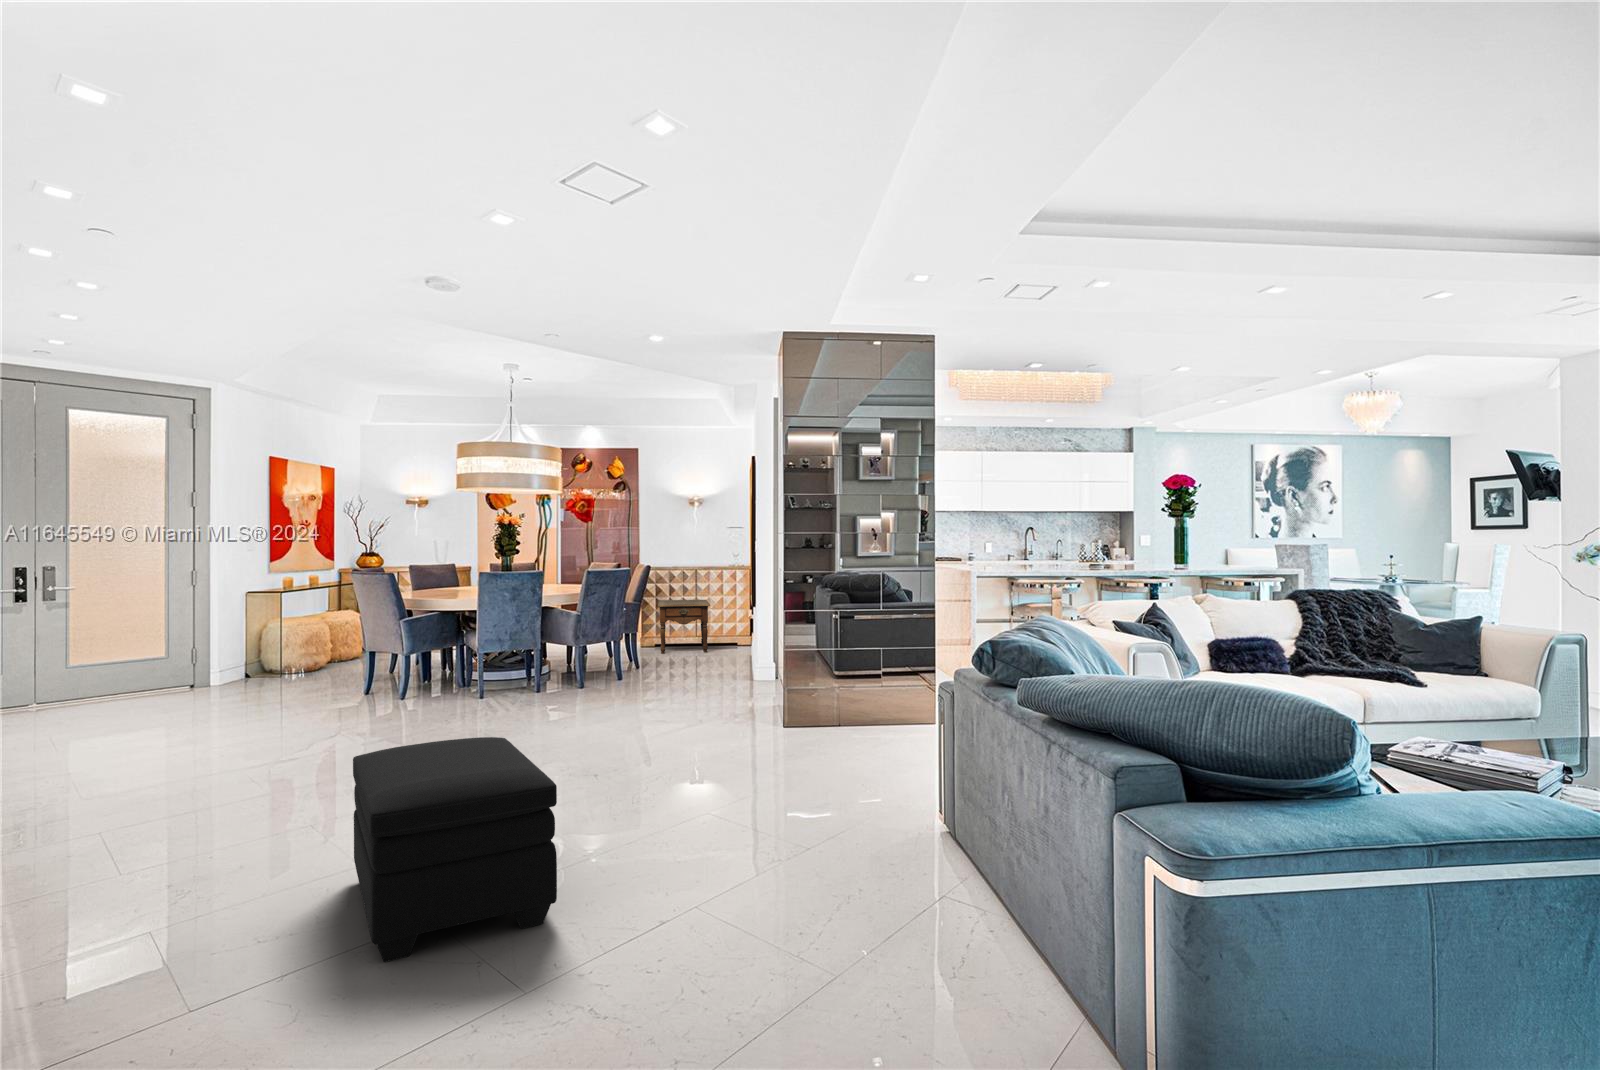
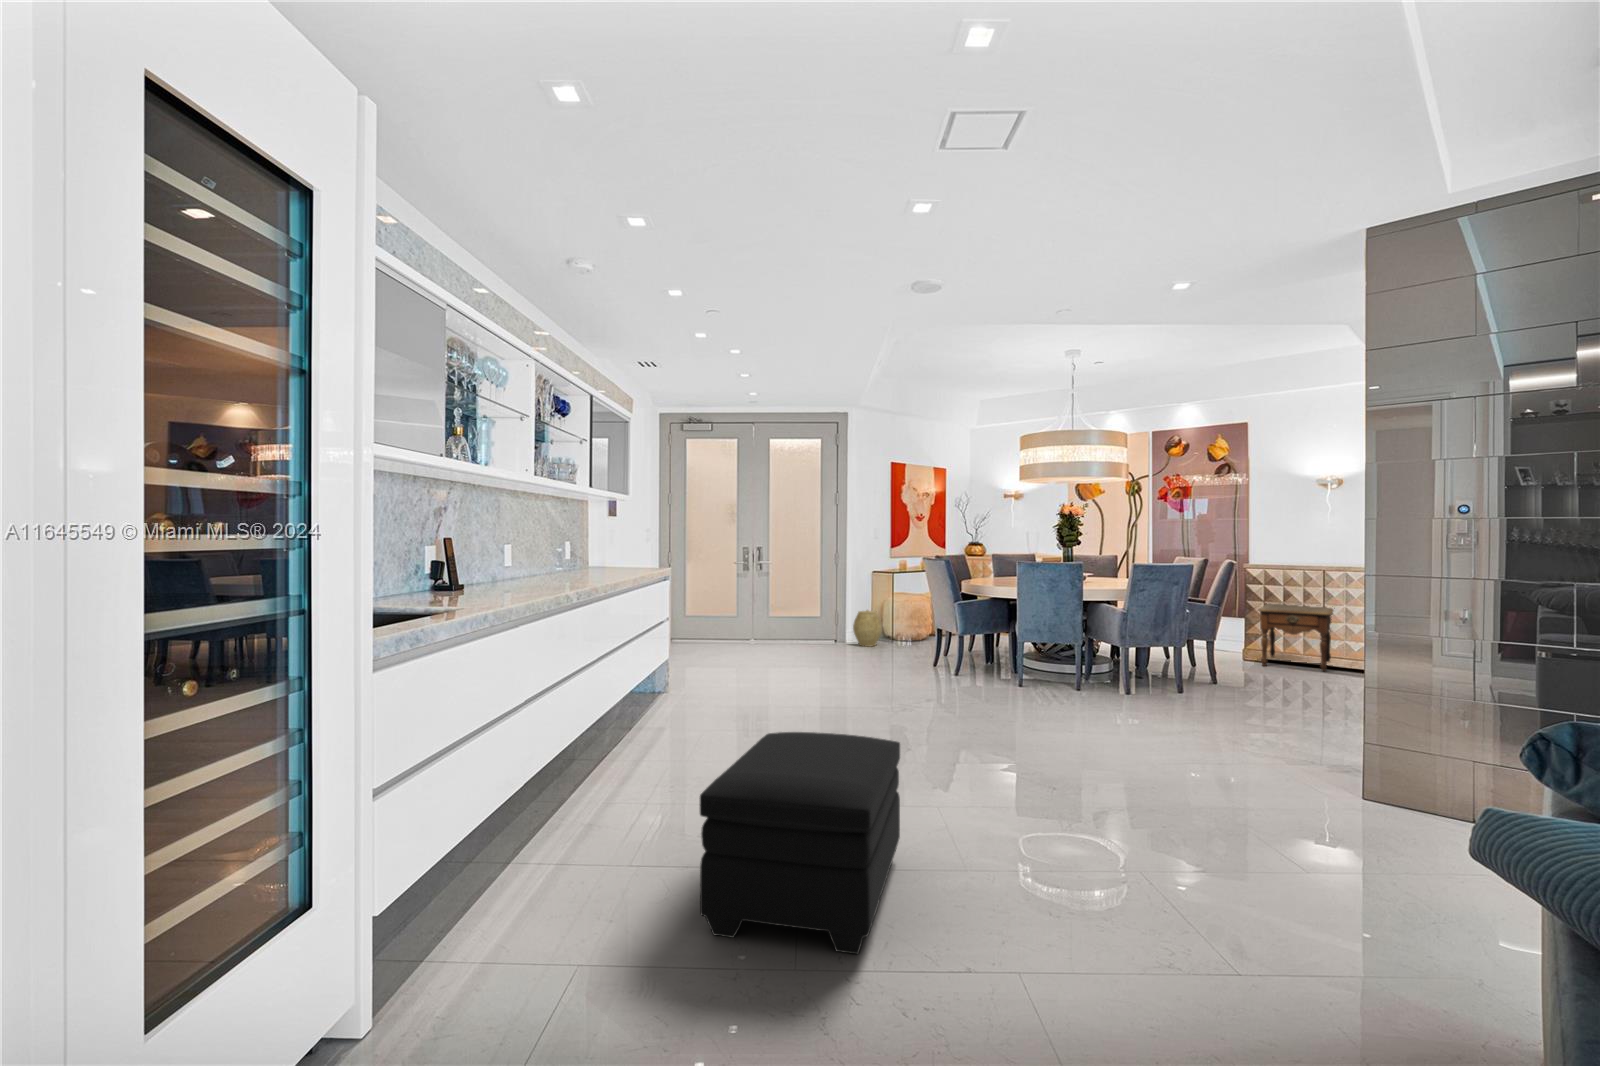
woven basket: none [229,637,271,683] -> present [853,610,882,647]

